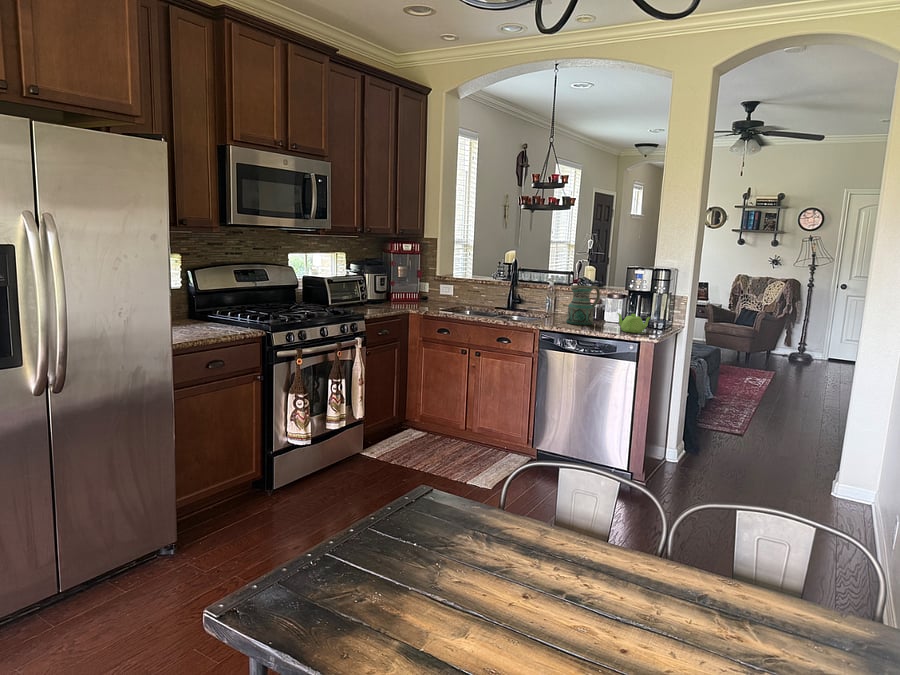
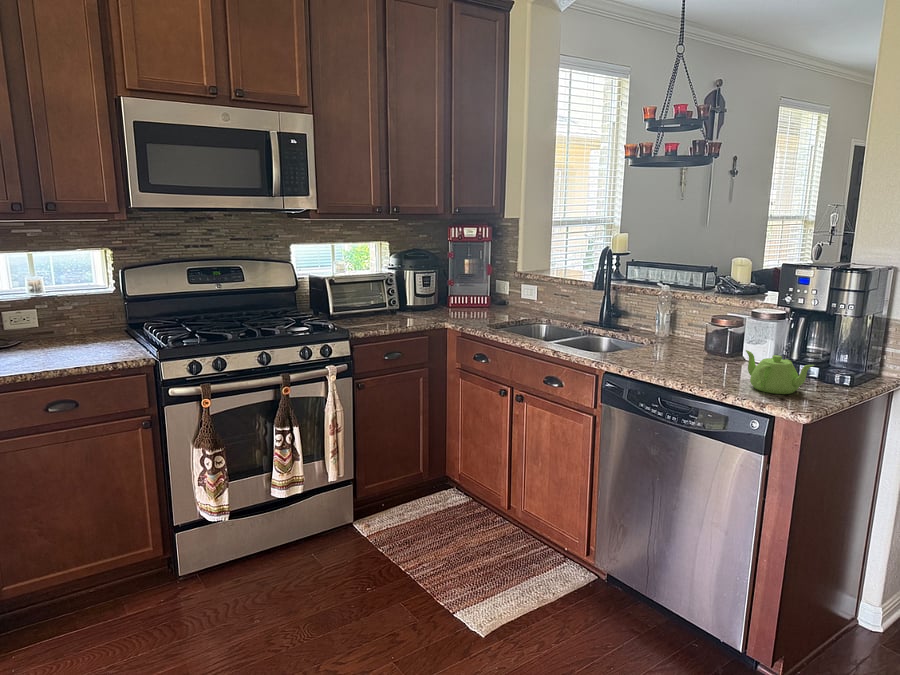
ceramic pitcher: present [566,285,600,325] -> none [664,294,732,367]

